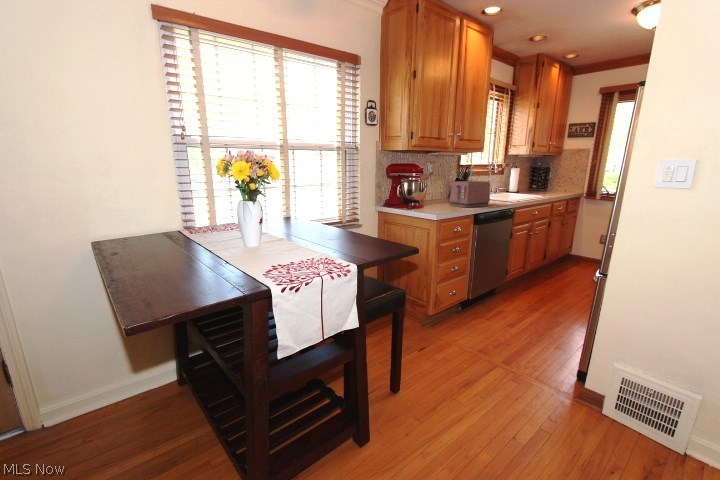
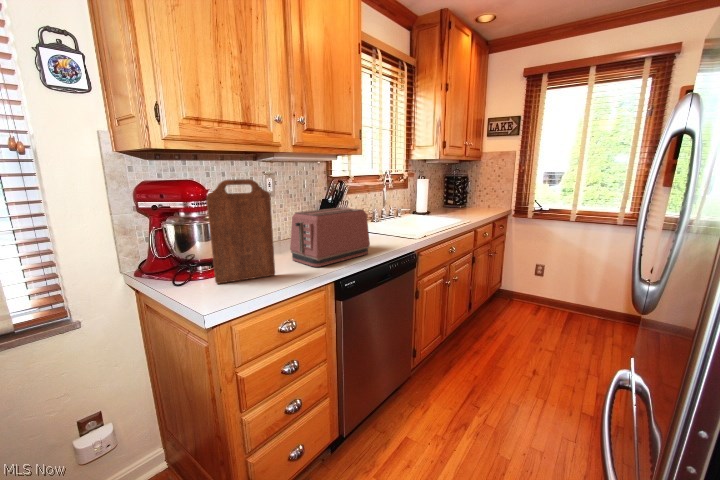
cutting board: none [426,164,452,209] -> present [207,179,275,284]

